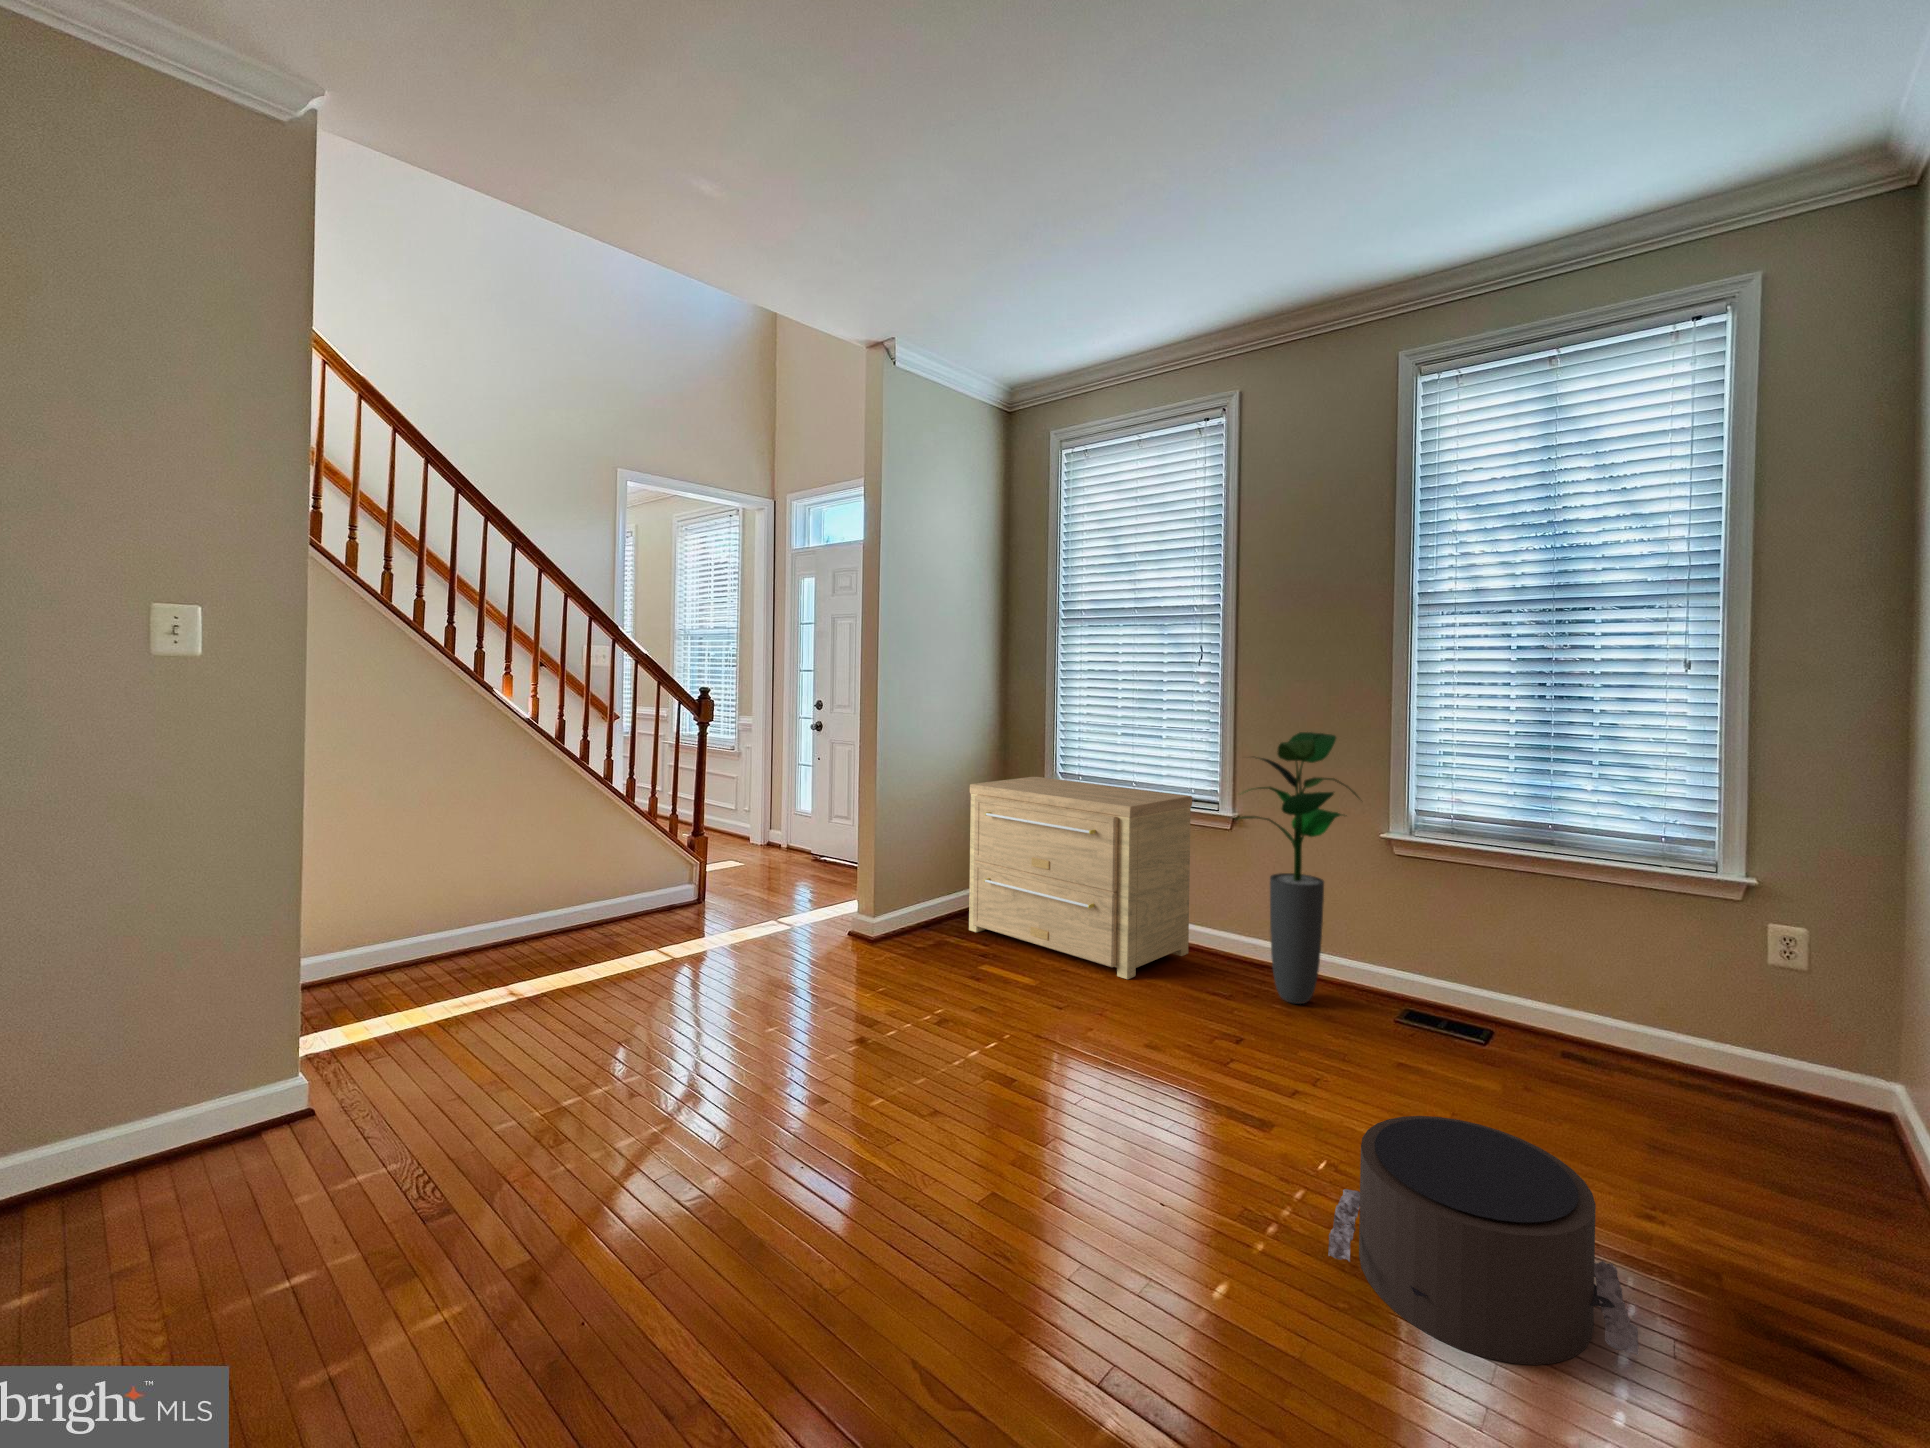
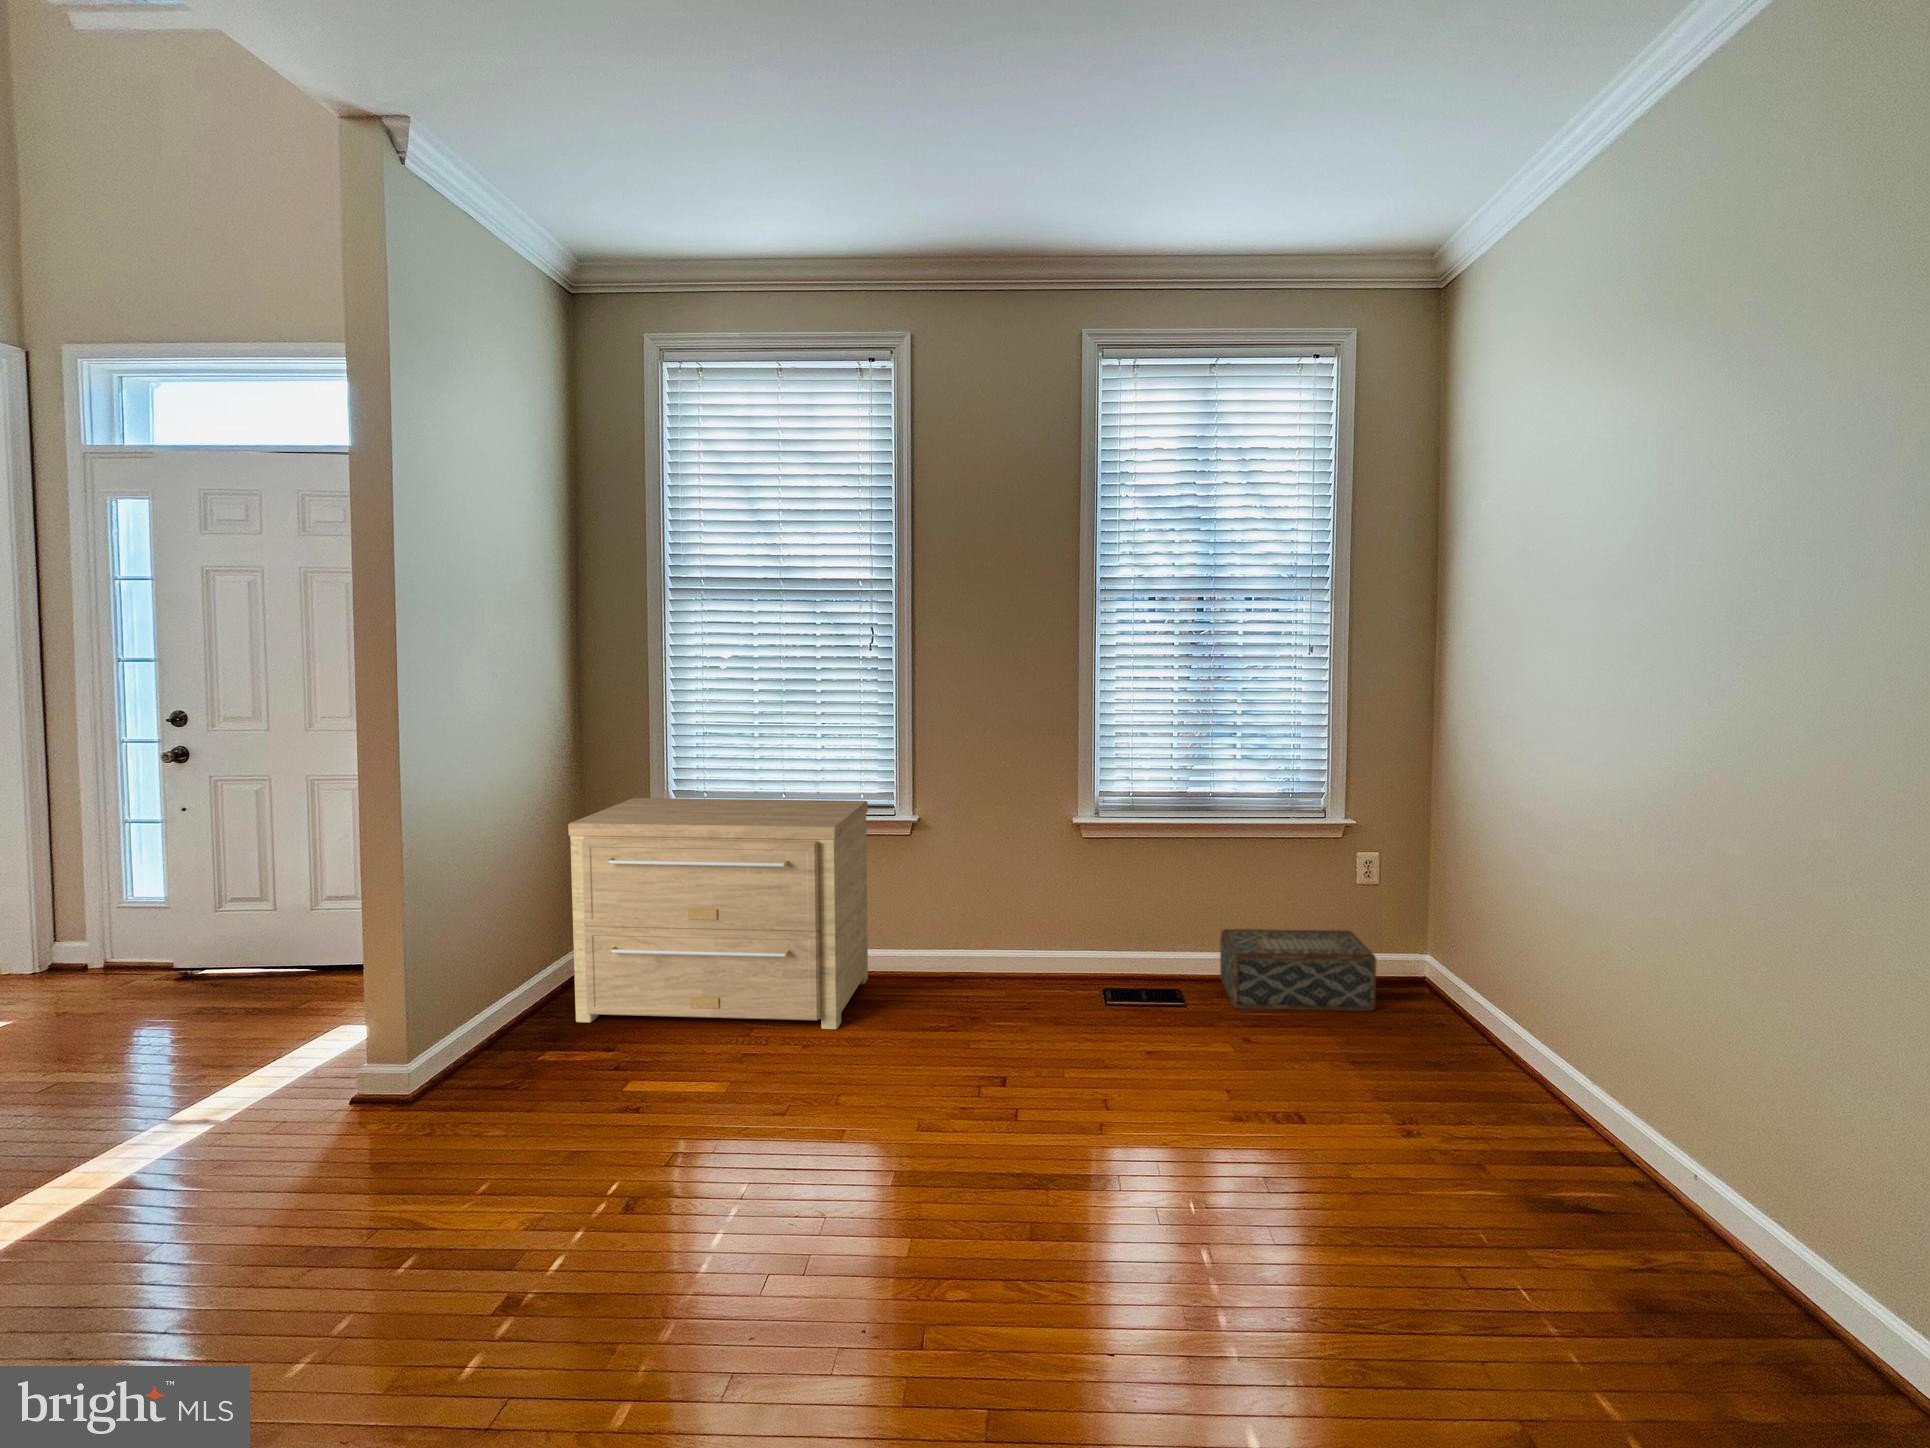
potted plant: present [1238,732,1358,1004] -> none [946,721,1068,1005]
woven basket: none [1540,986,1755,1130] -> present [1220,929,1377,1011]
pouf: present [1328,1116,1639,1365] -> none [1250,1078,1513,1279]

